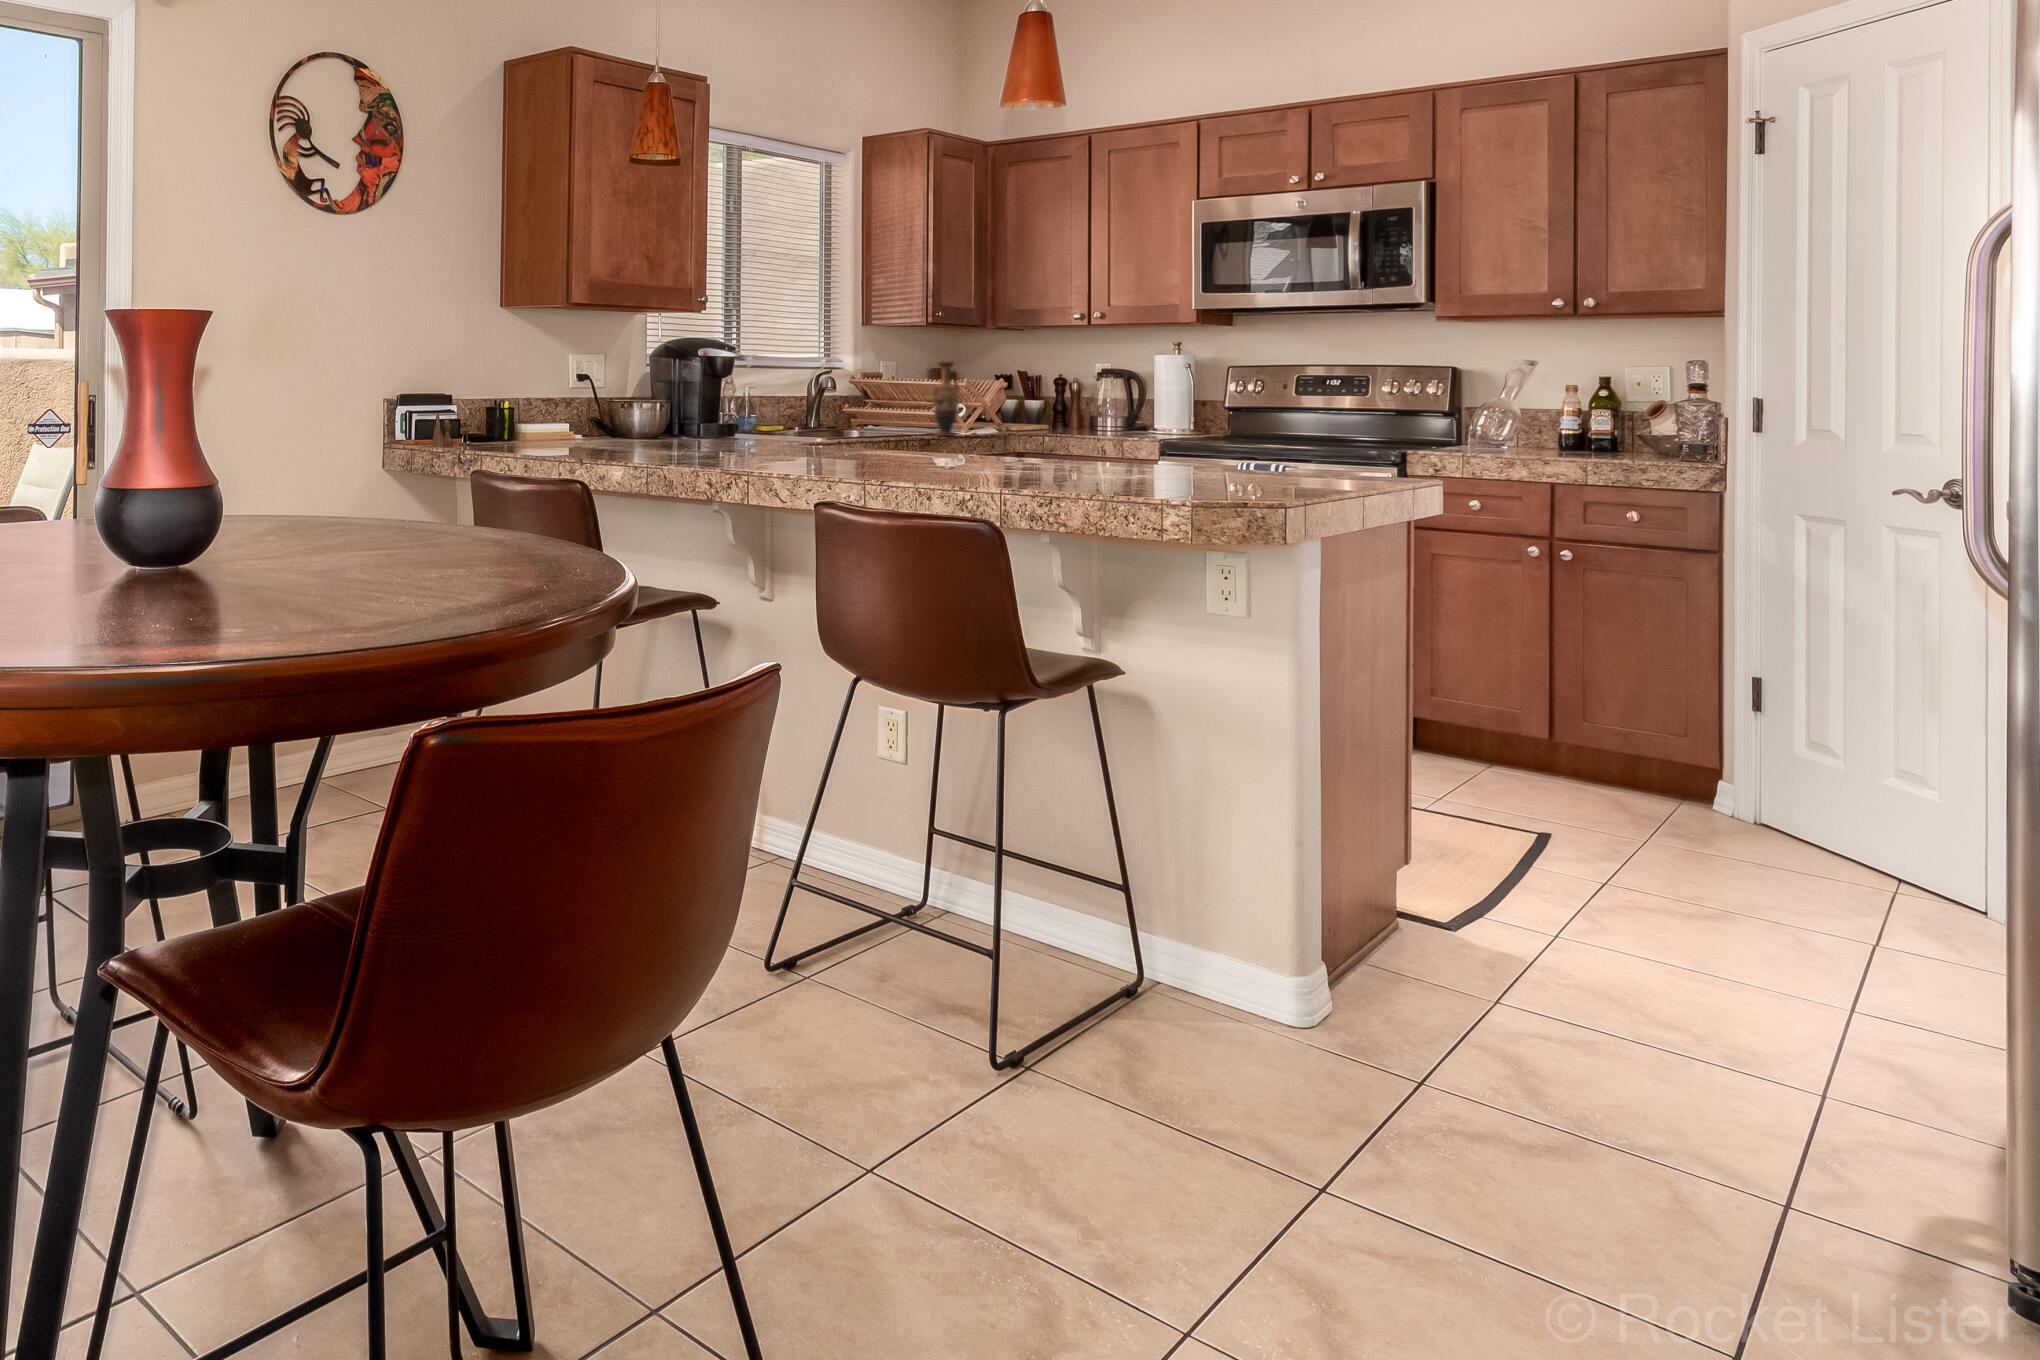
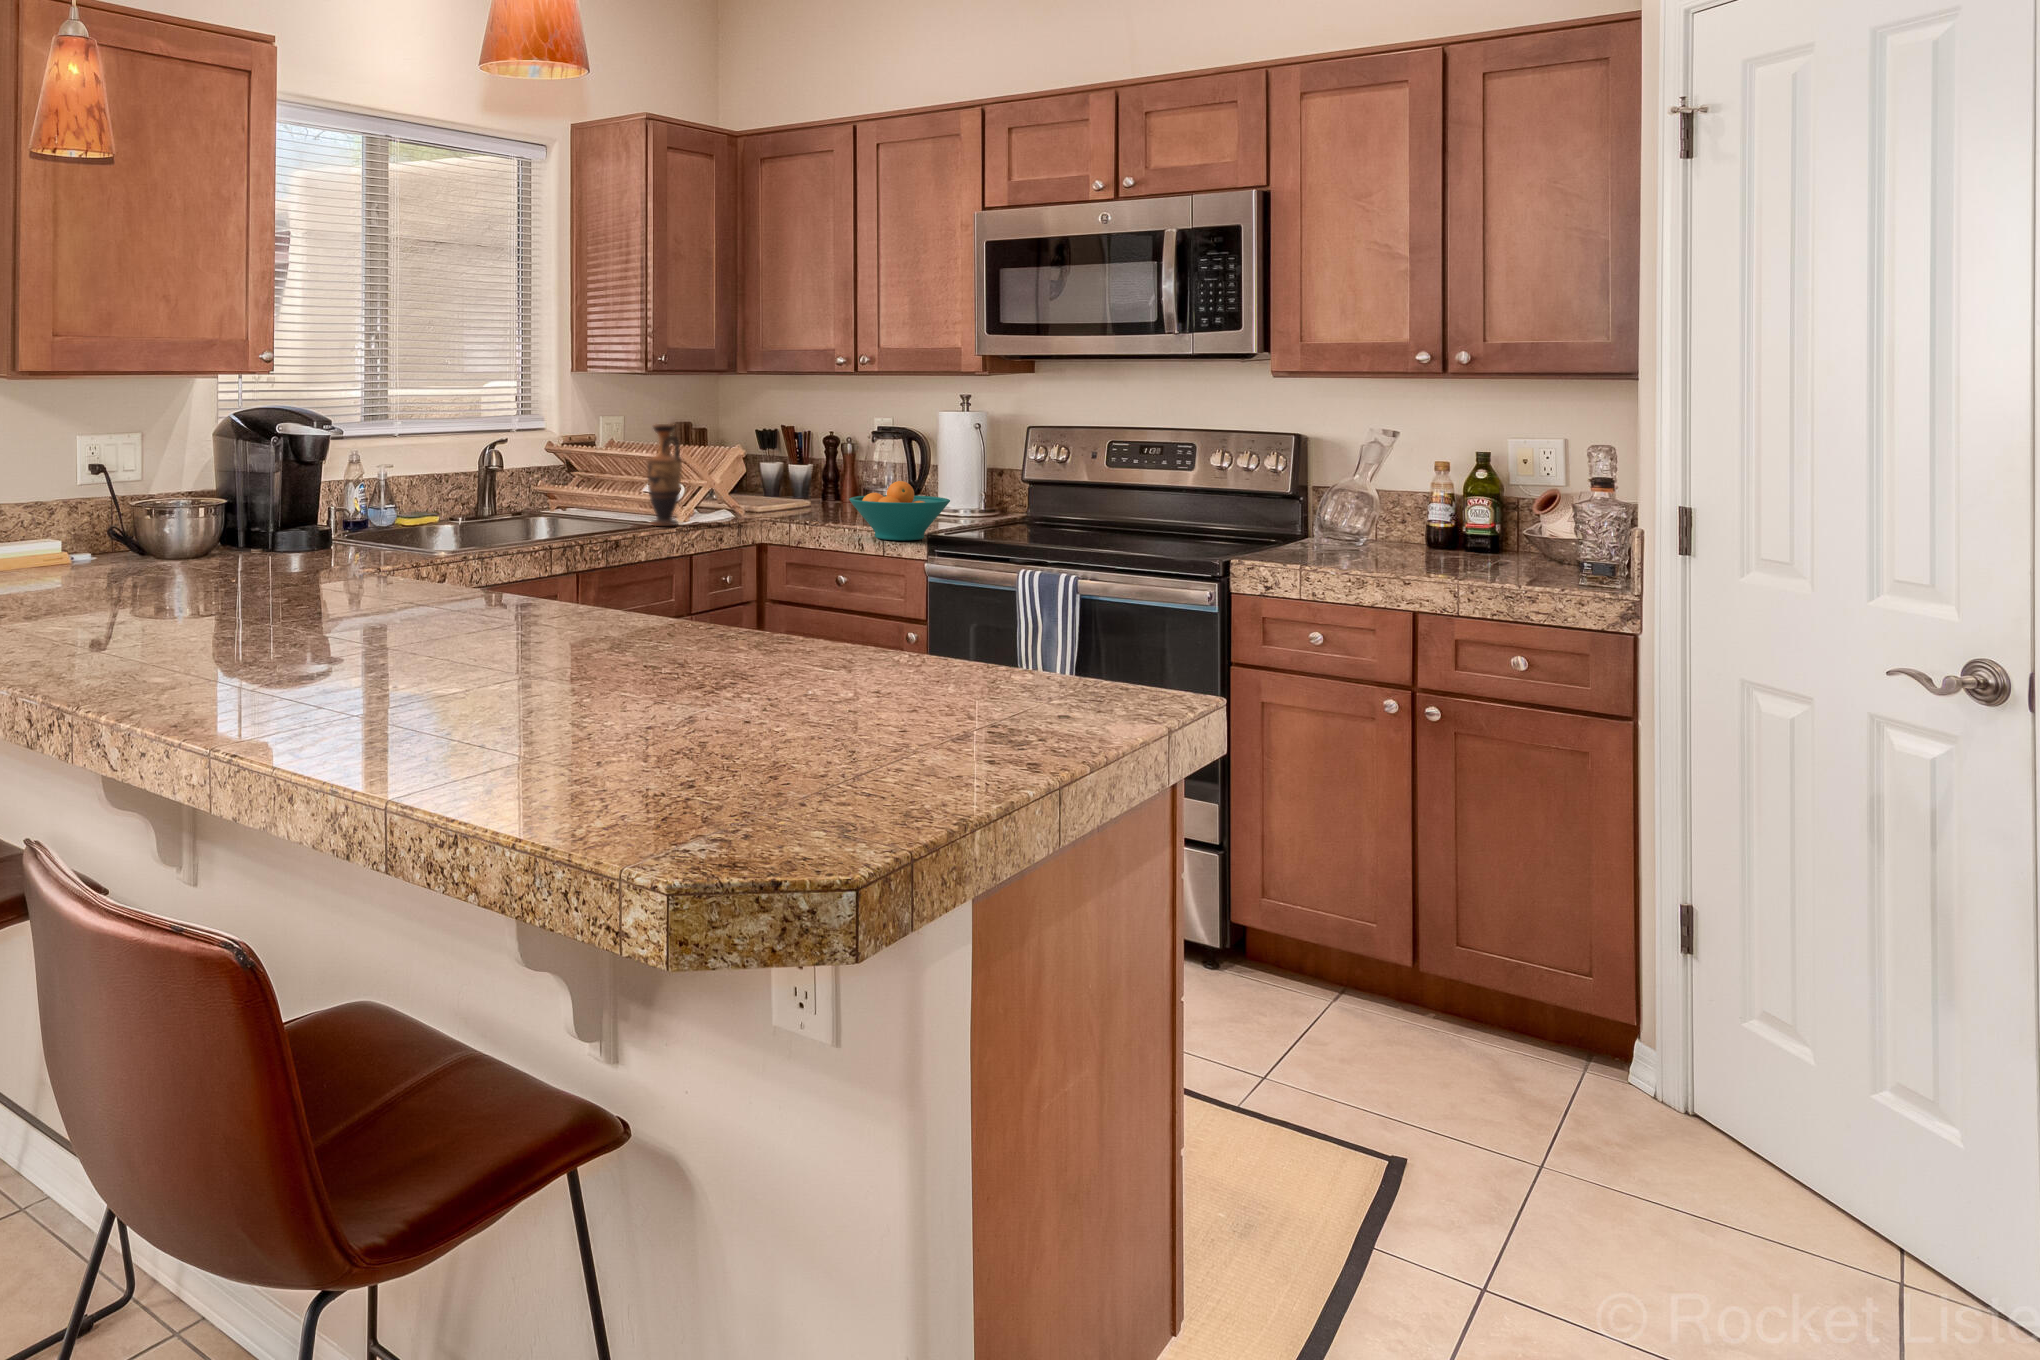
fruit bowl: none [1094,402,1174,445] -> present [849,481,950,540]

